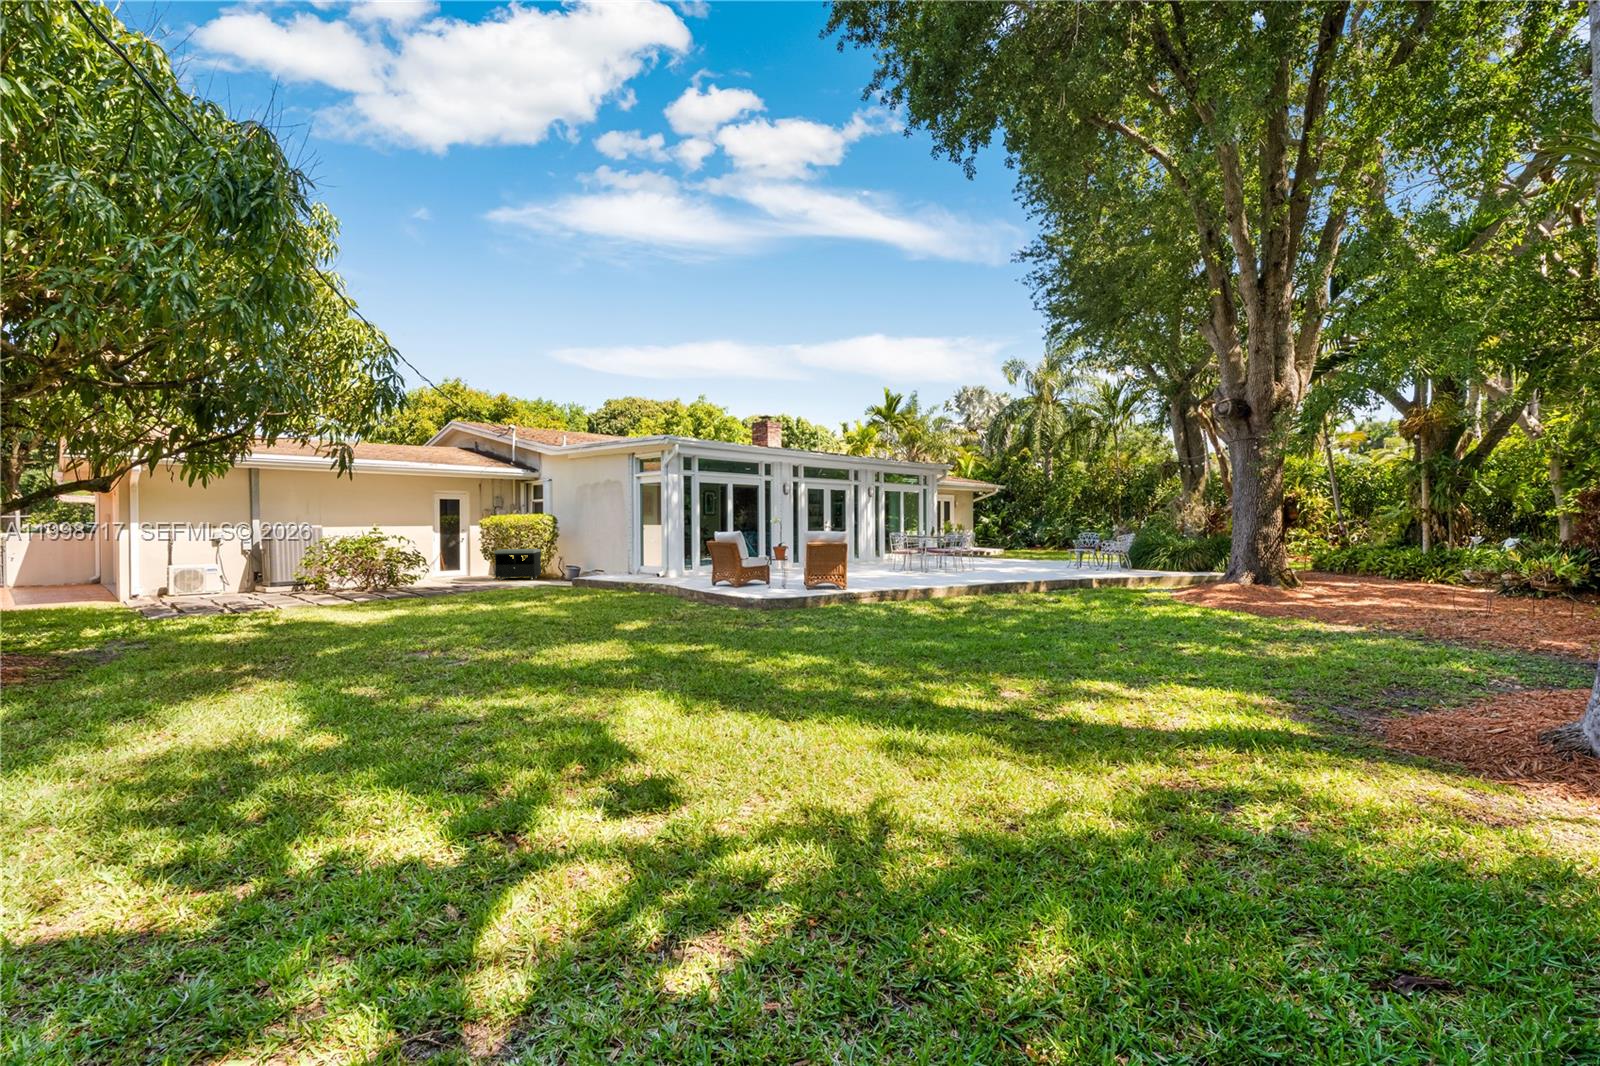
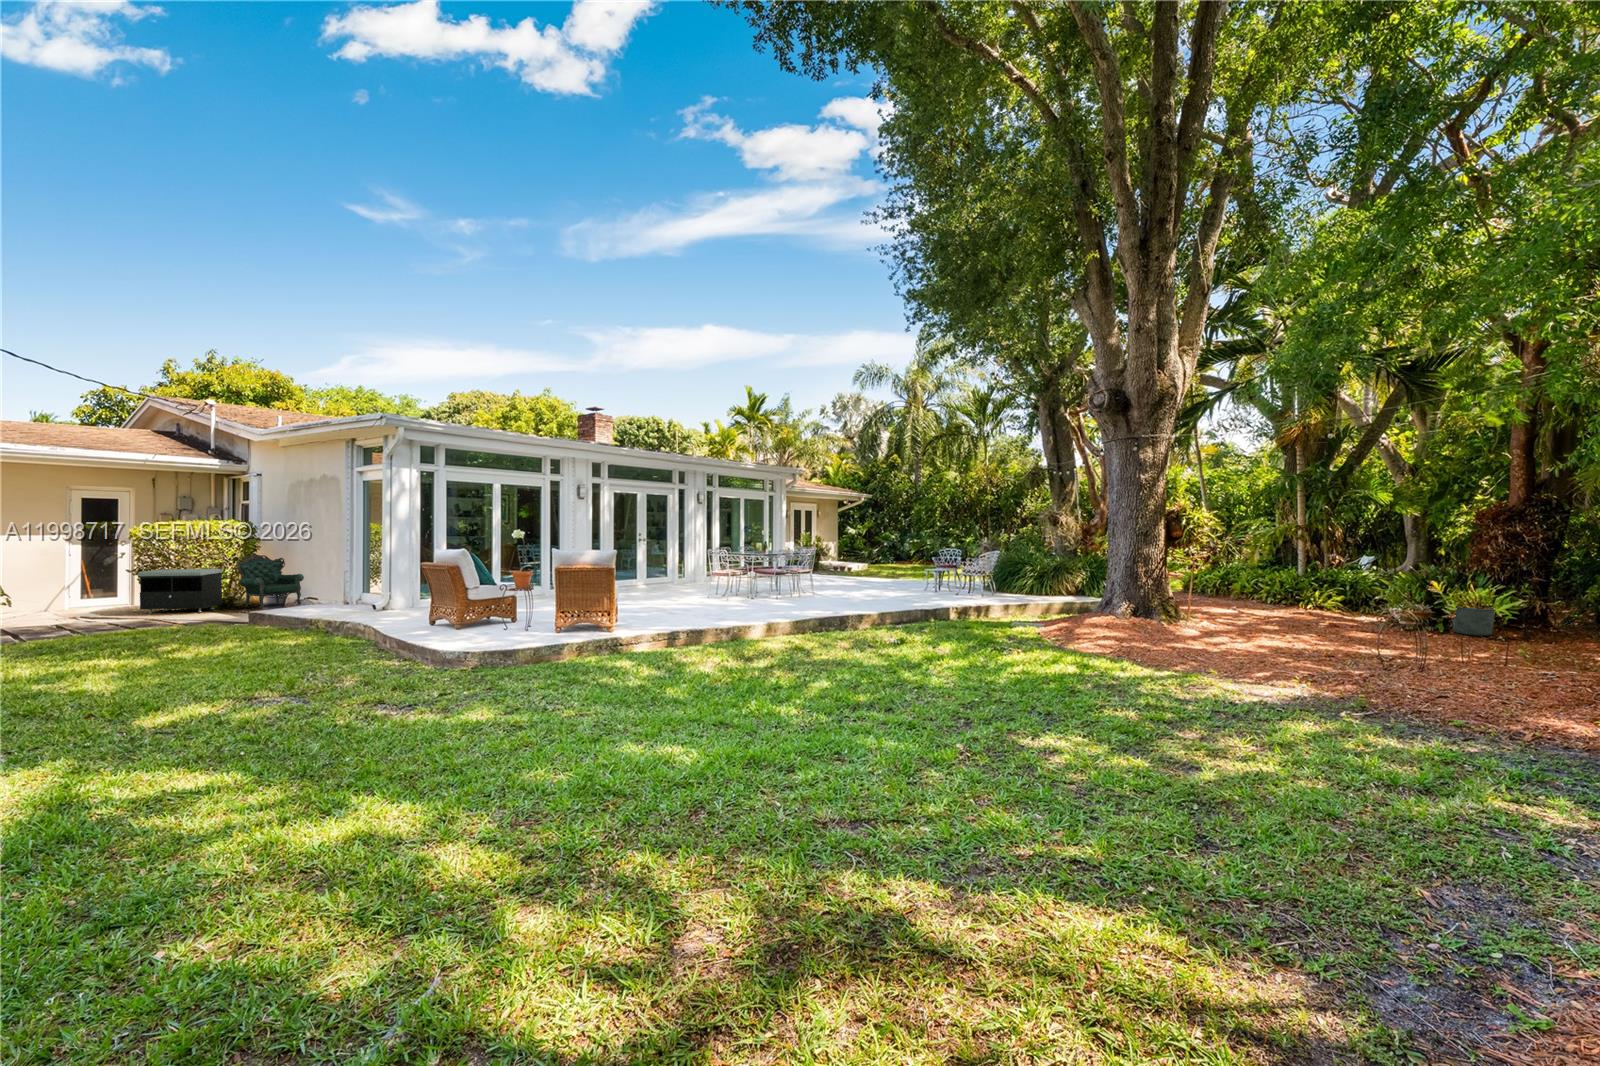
armchair: none [549,538,590,578] -> present [236,553,304,609]
planter: none [1539,573,1575,598] -> present [1453,607,1494,636]

